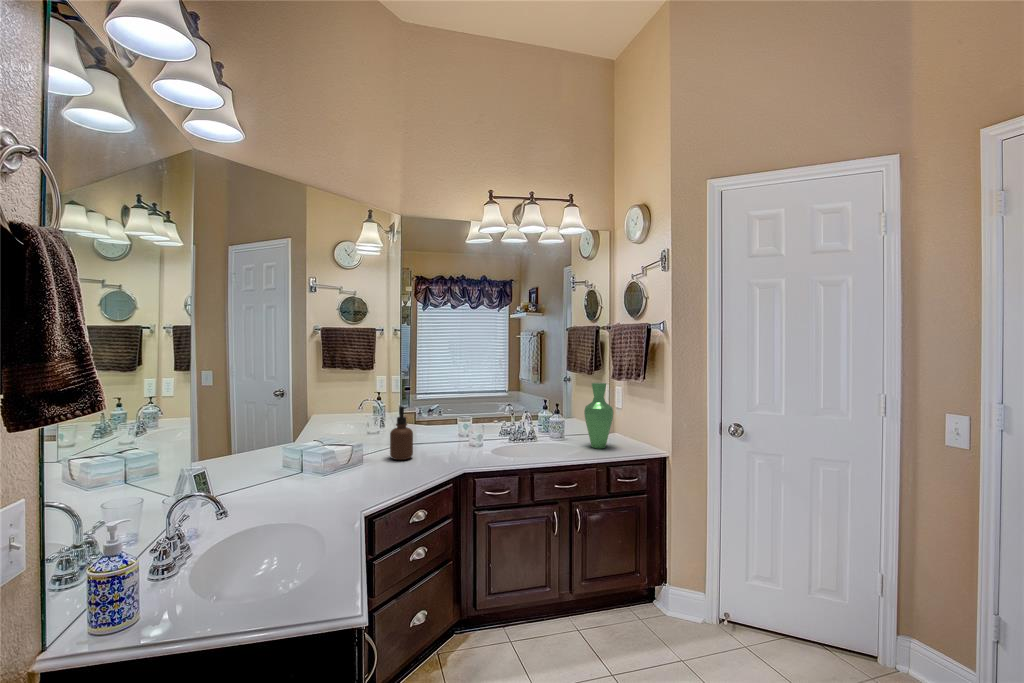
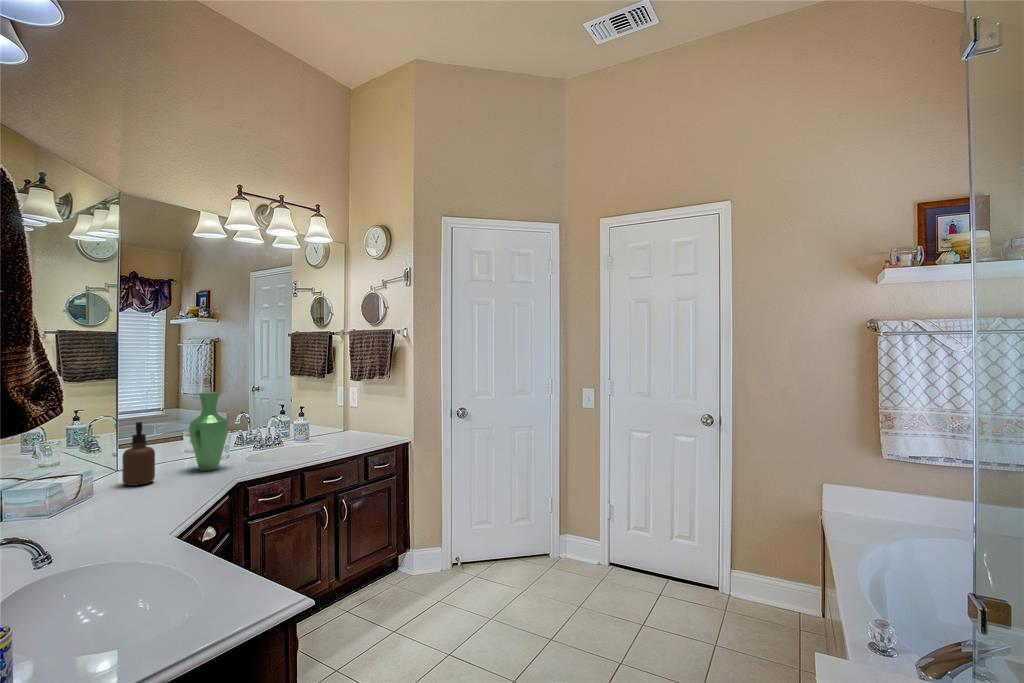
vase: present [584,383,613,448] -> present [189,392,228,471]

